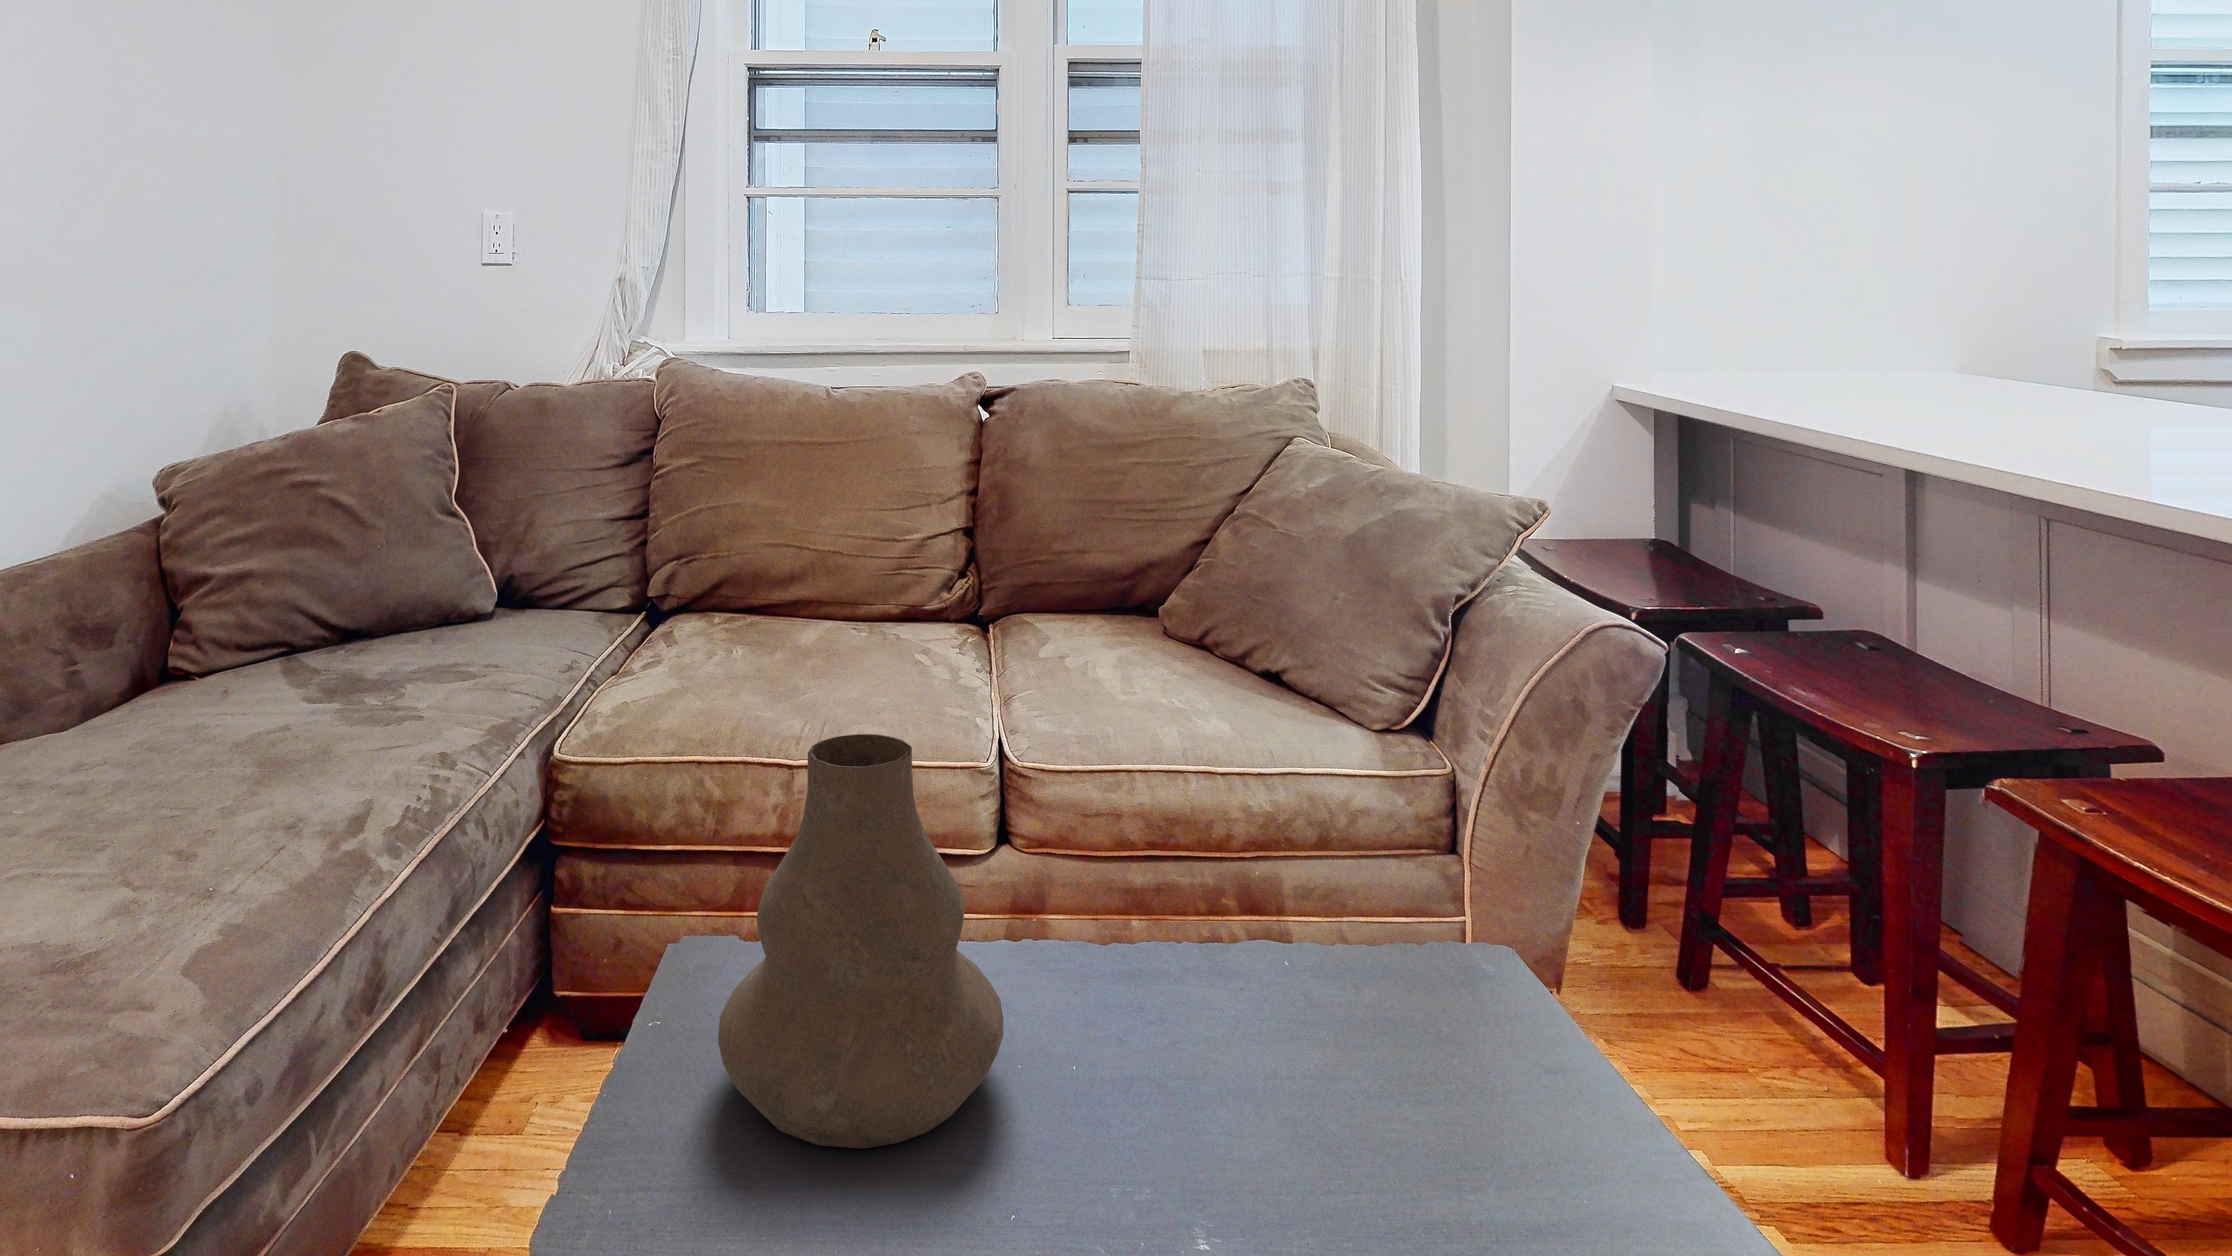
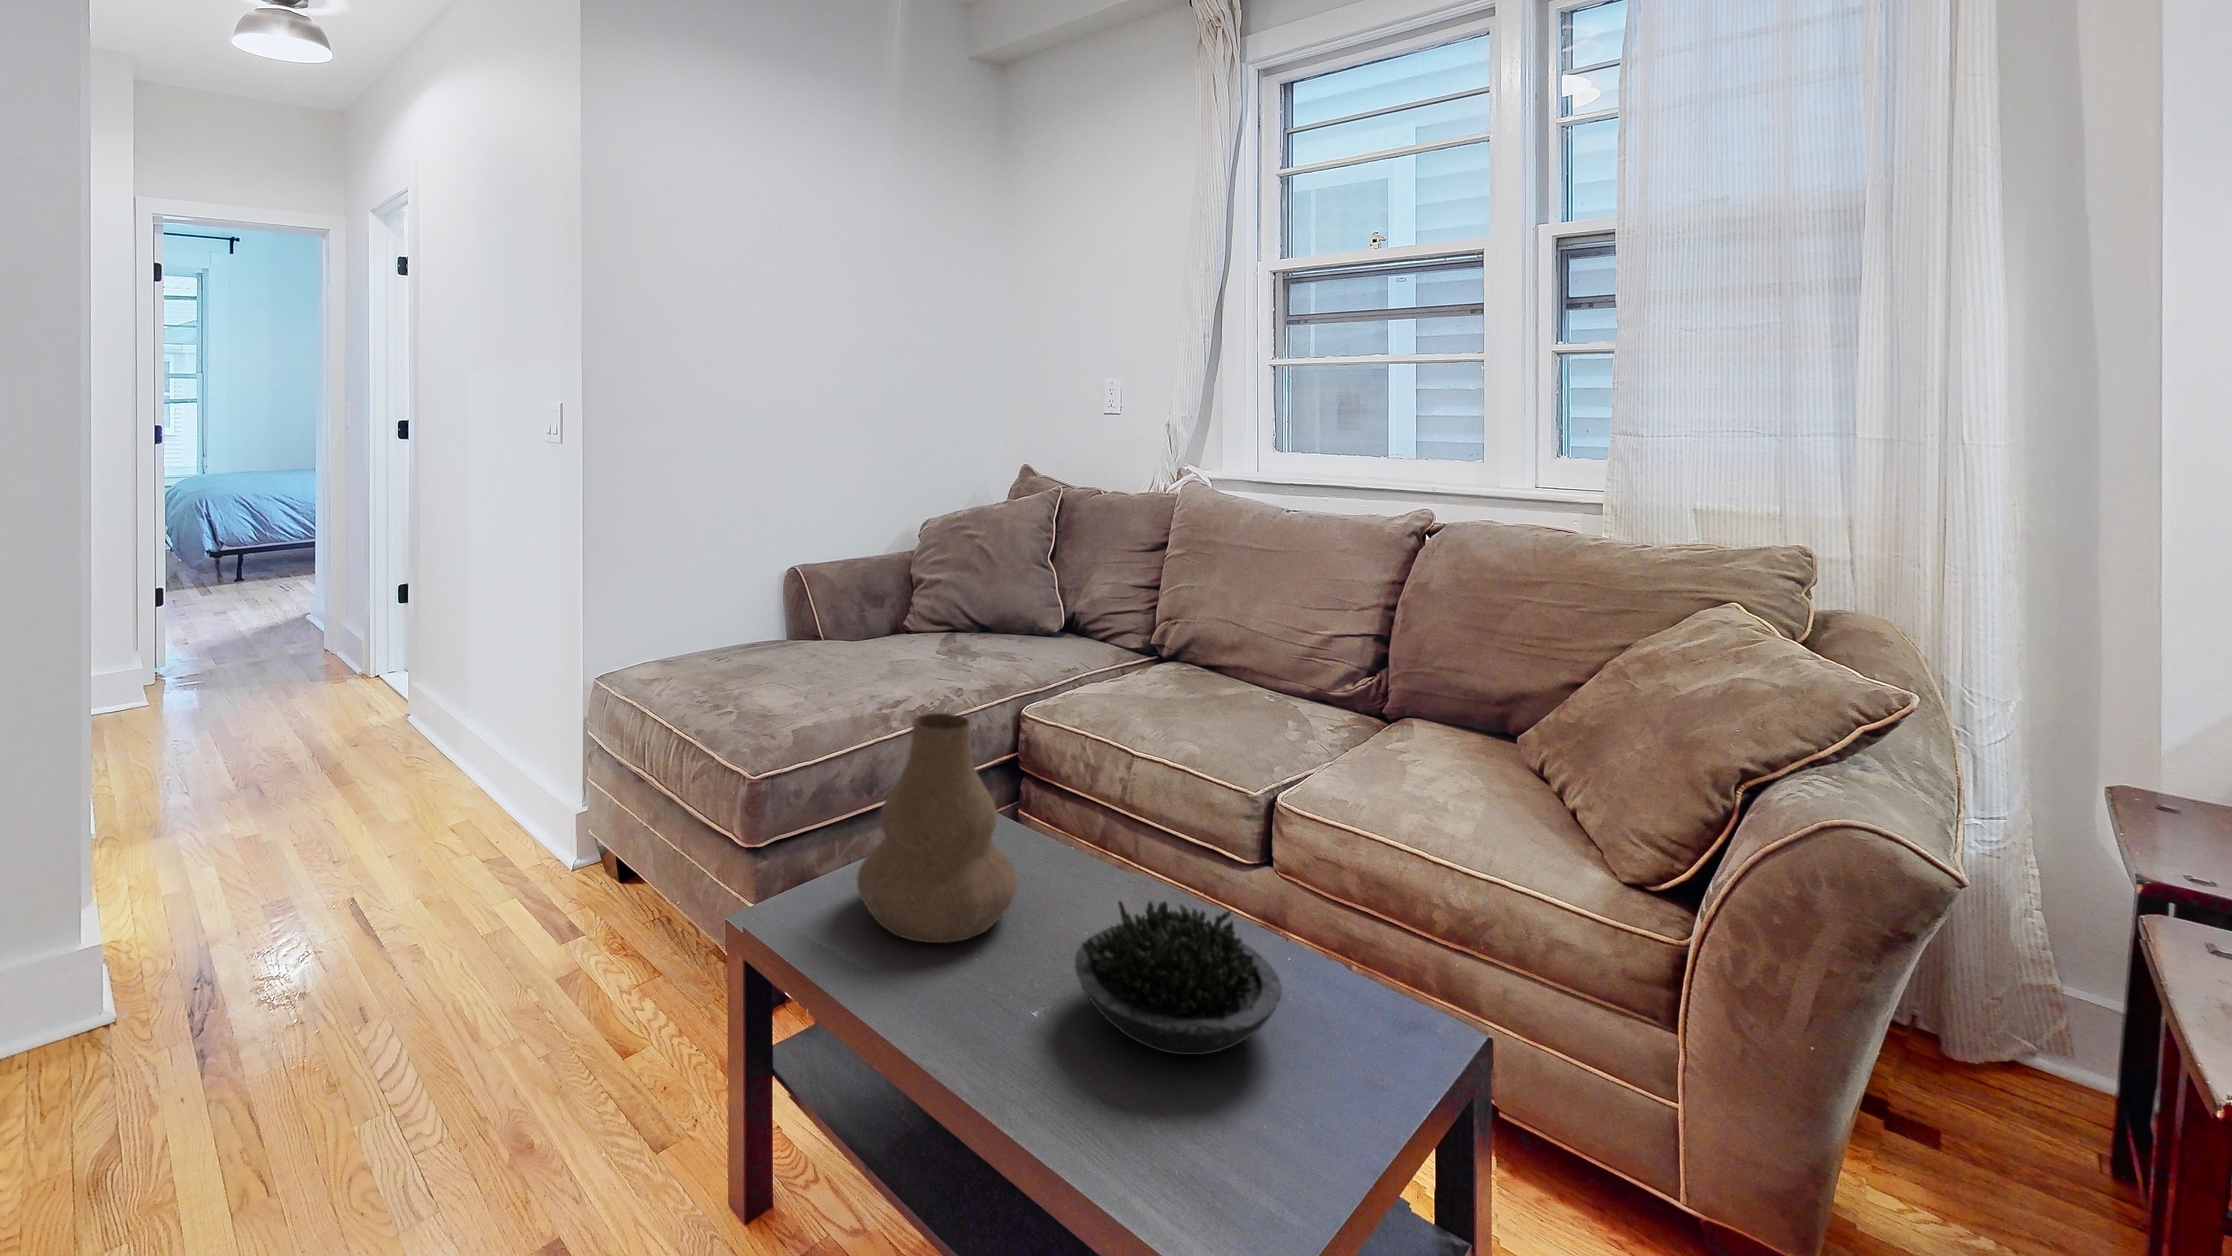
succulent plant: none [1183,894,1488,1119] -> present [1075,901,1282,1055]

